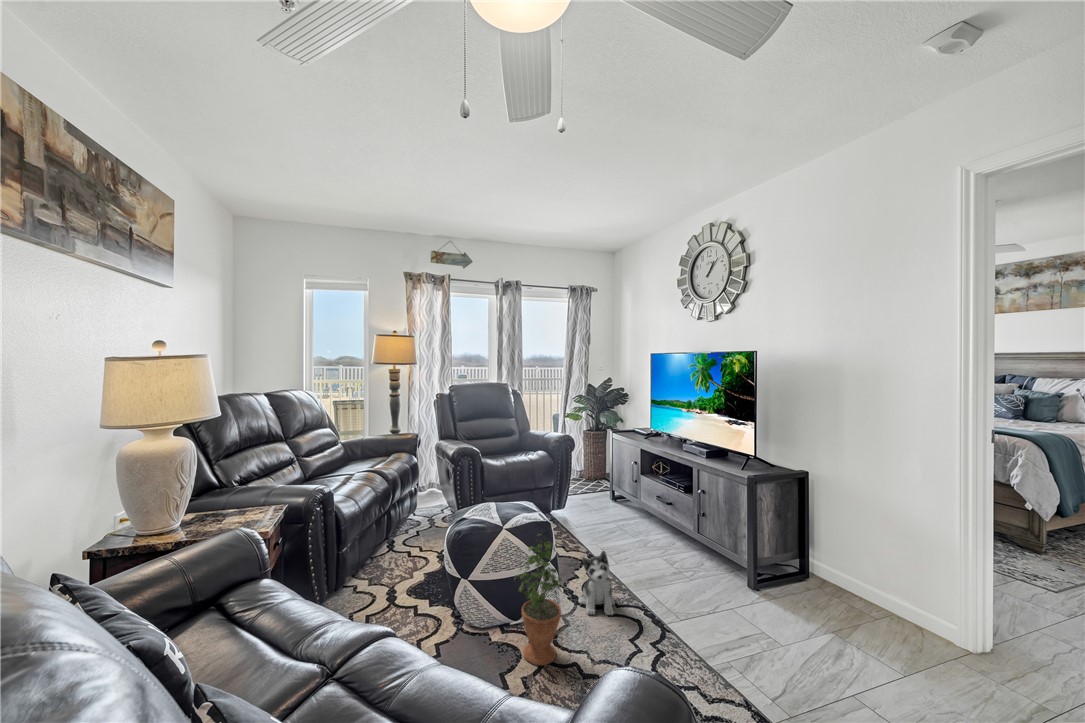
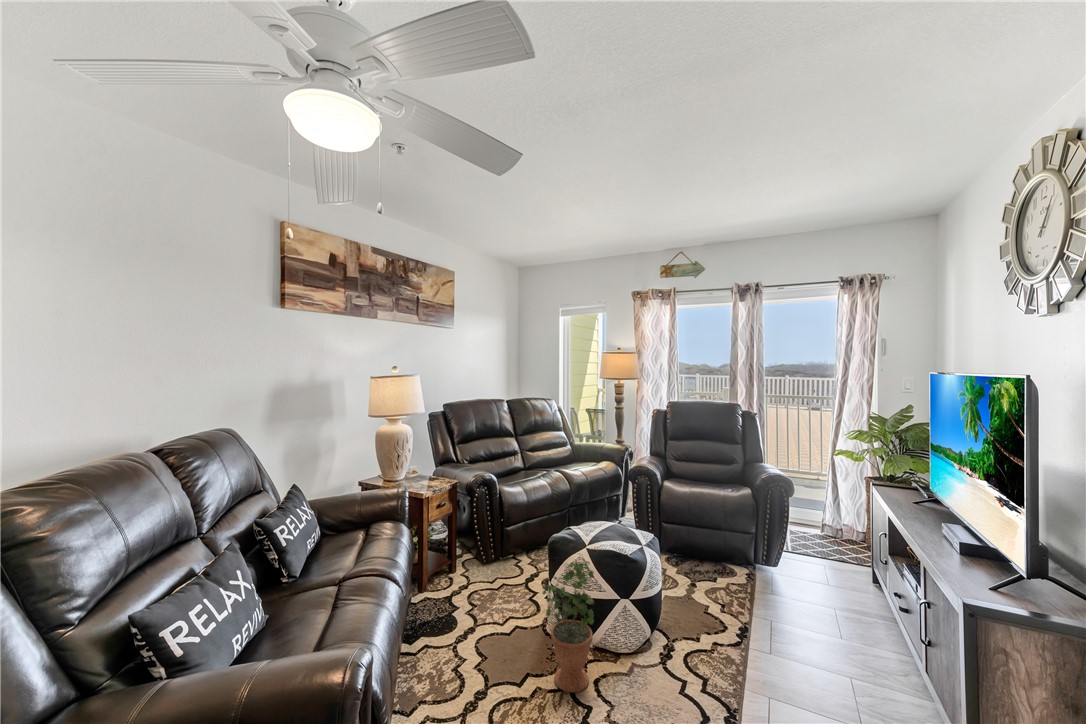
plush toy: present [580,551,615,615] -> none [662,606,713,693]

